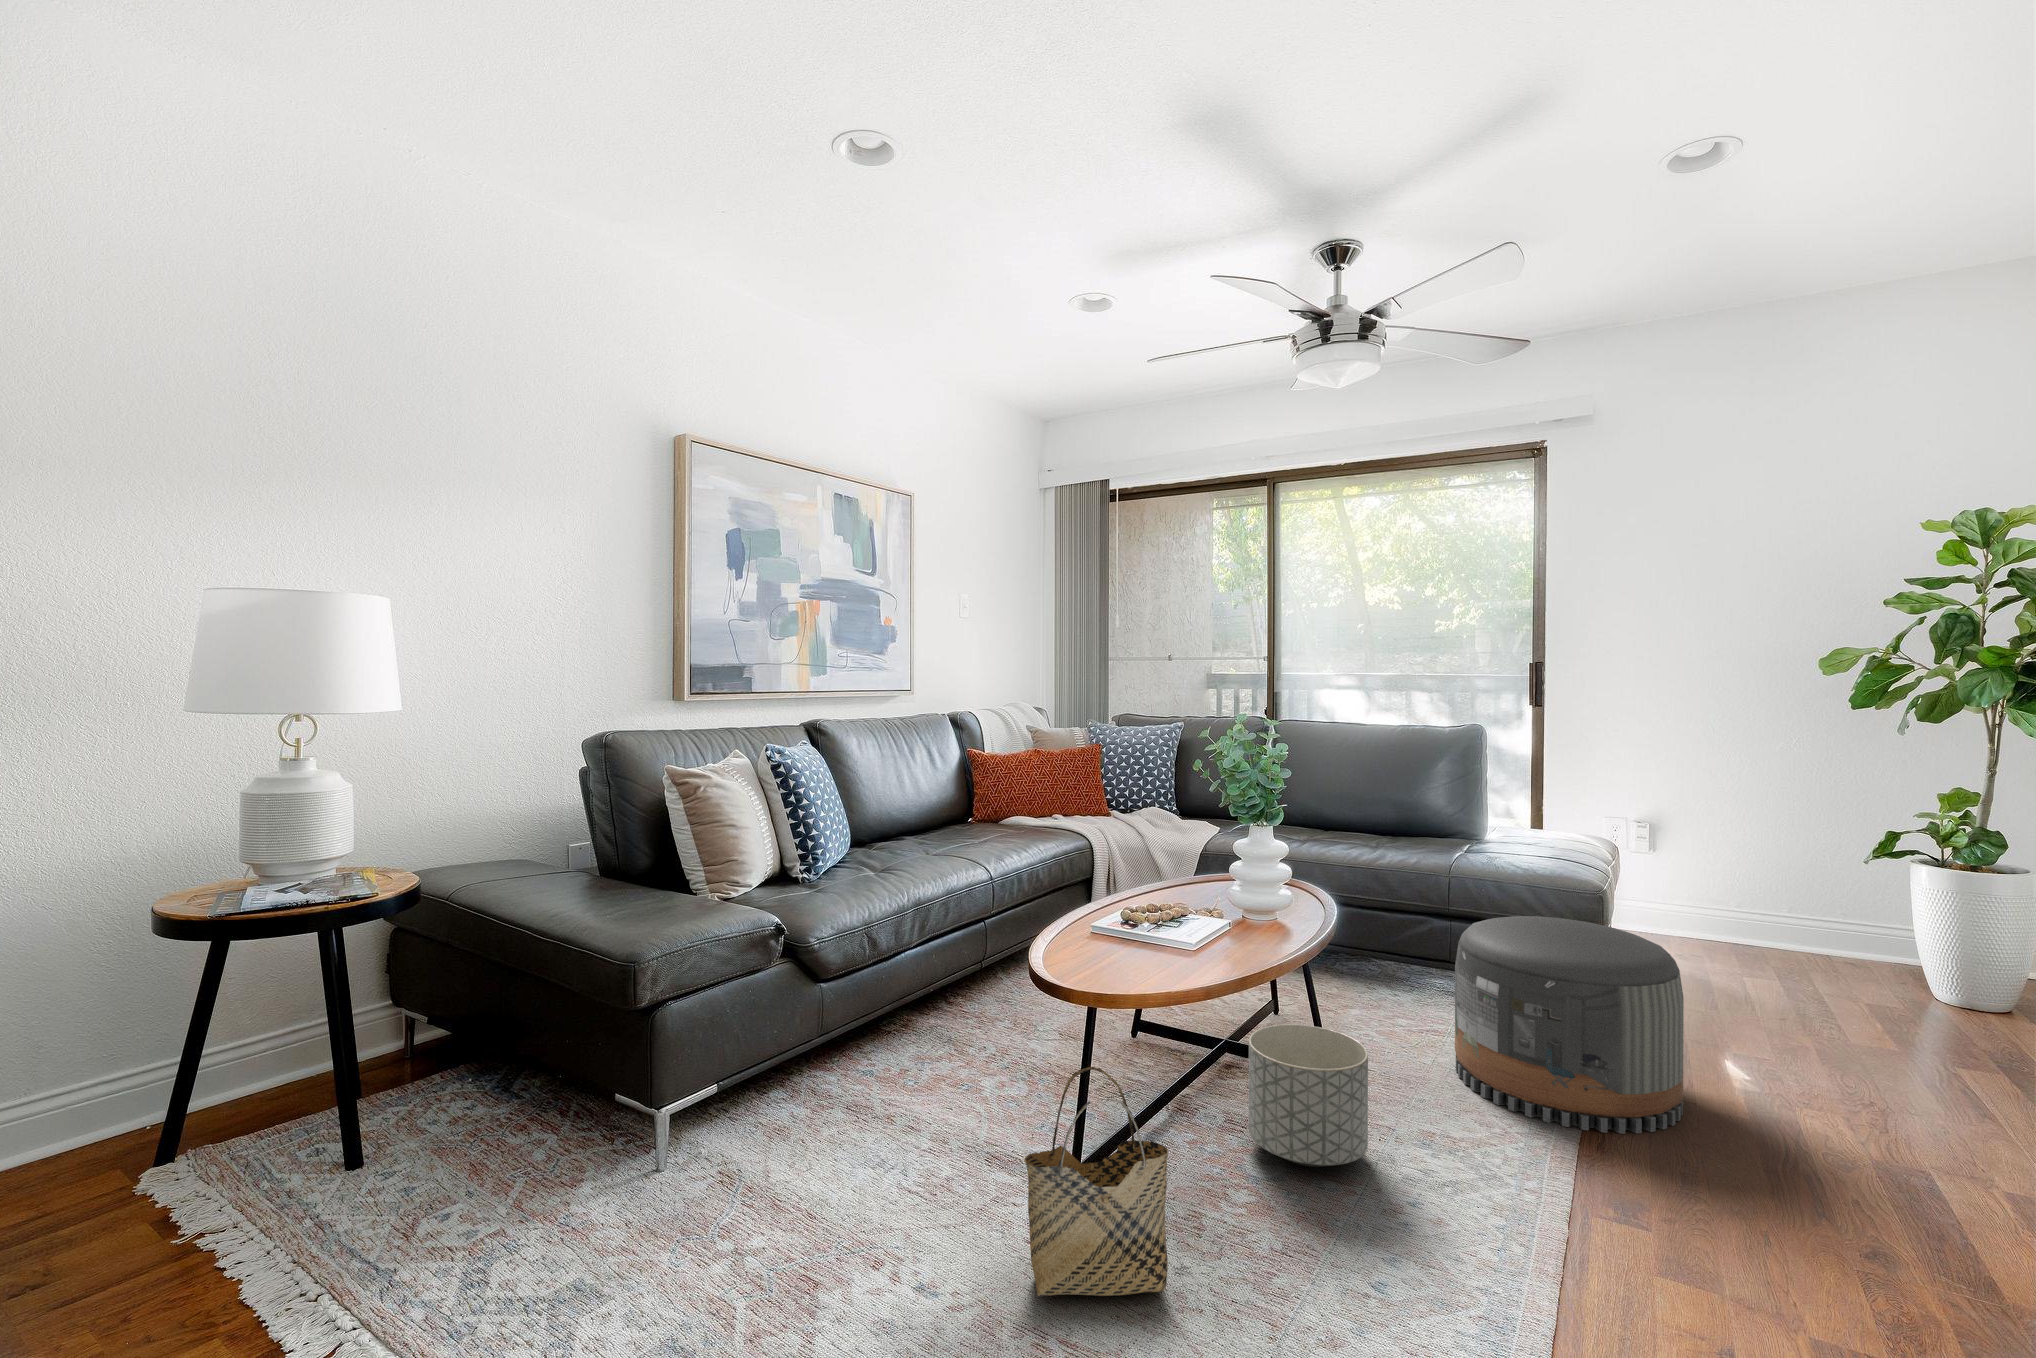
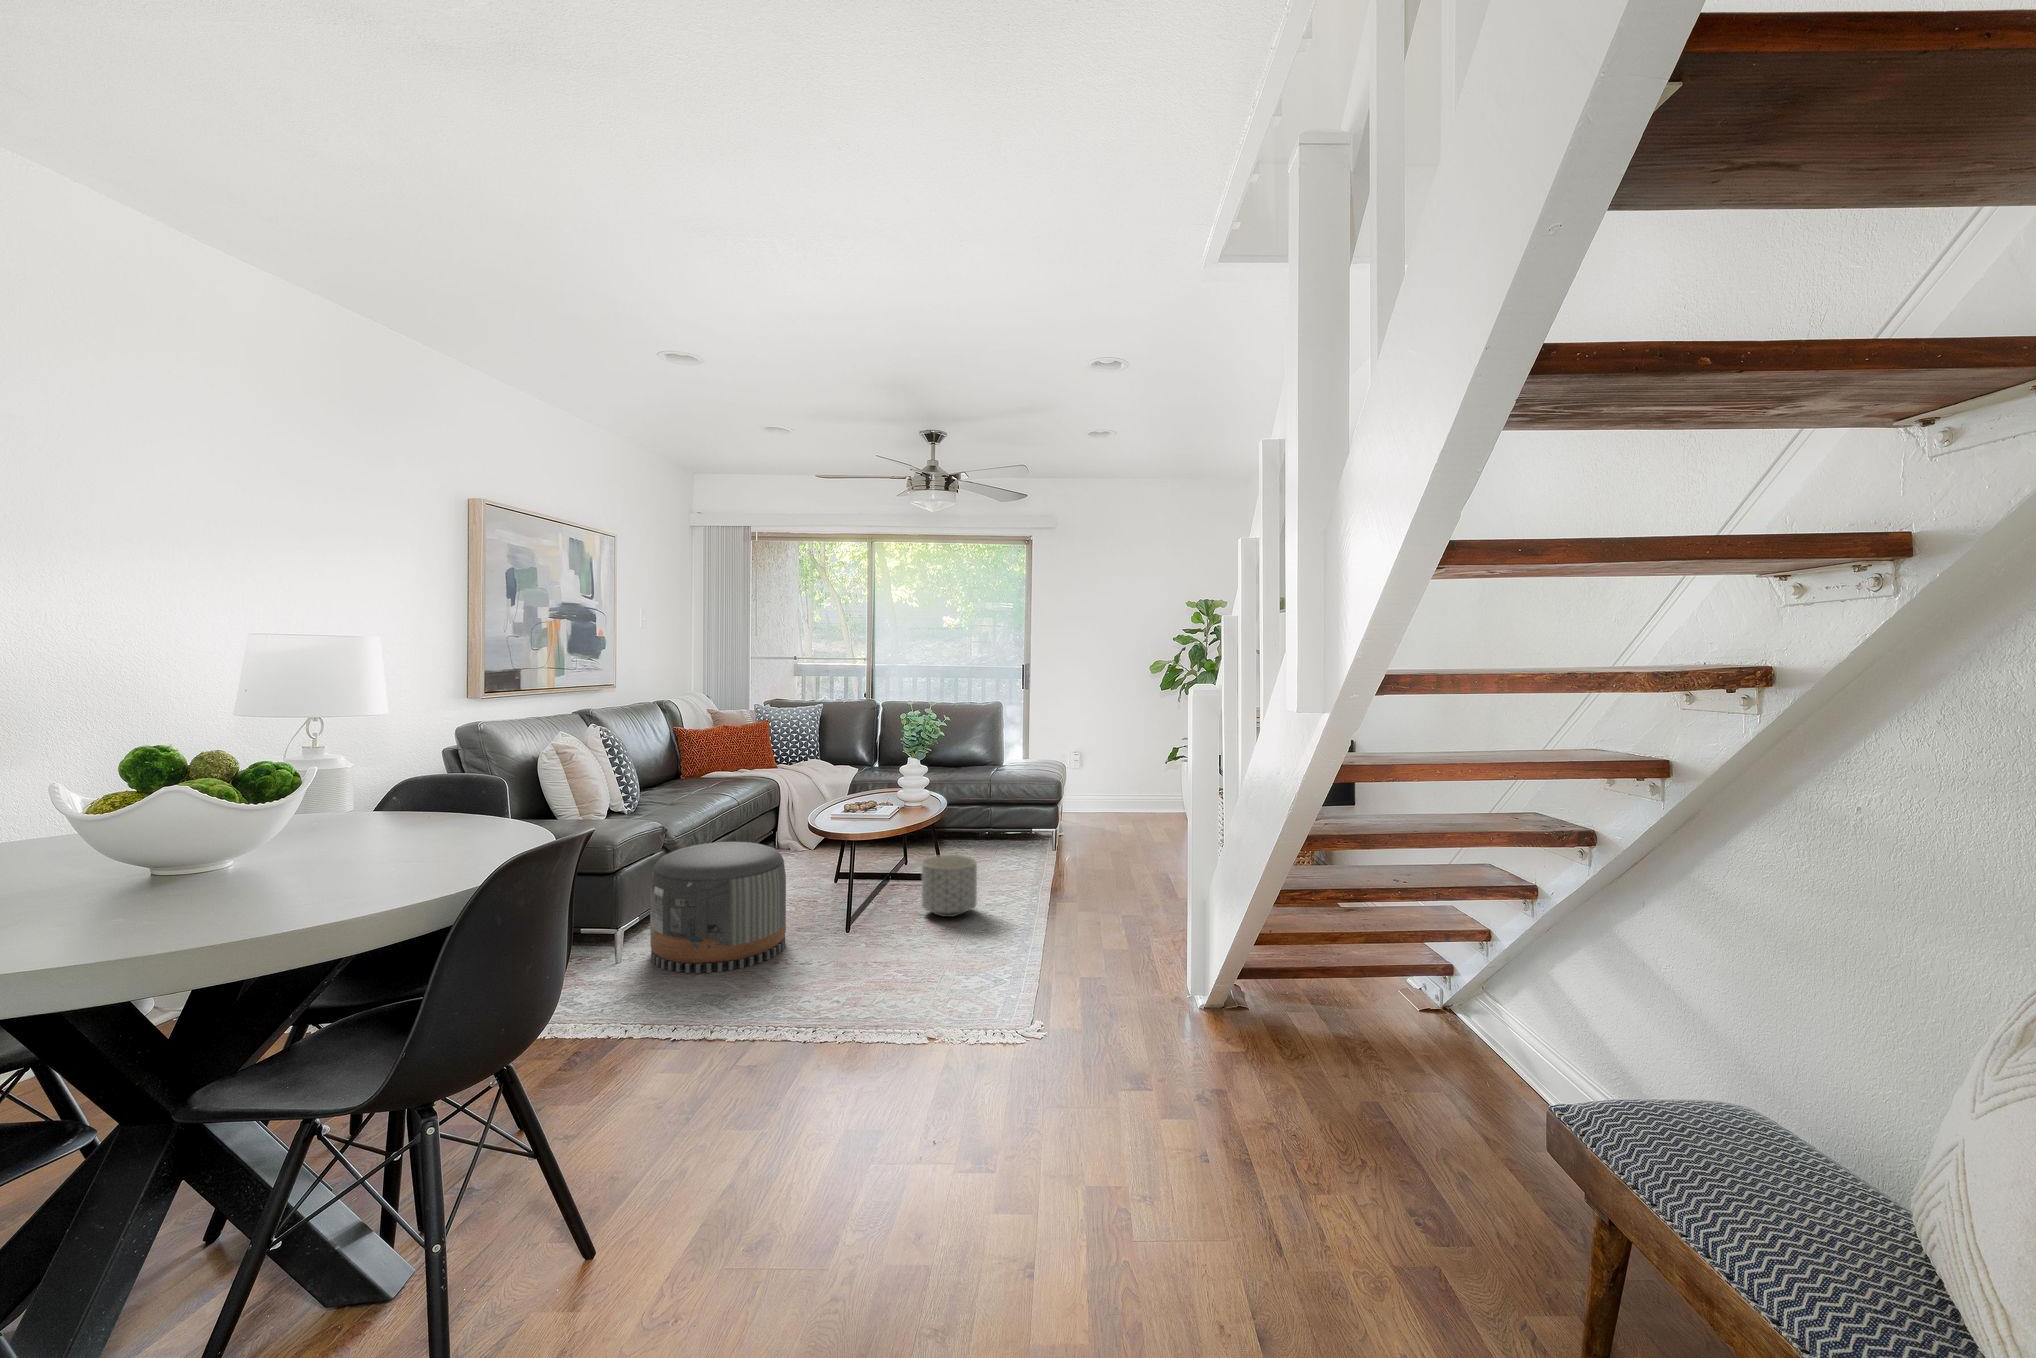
pouf: present [1455,916,1684,1134] -> present [650,842,786,973]
woven basket: present [1024,1067,1168,1296] -> none [850,870,913,971]

